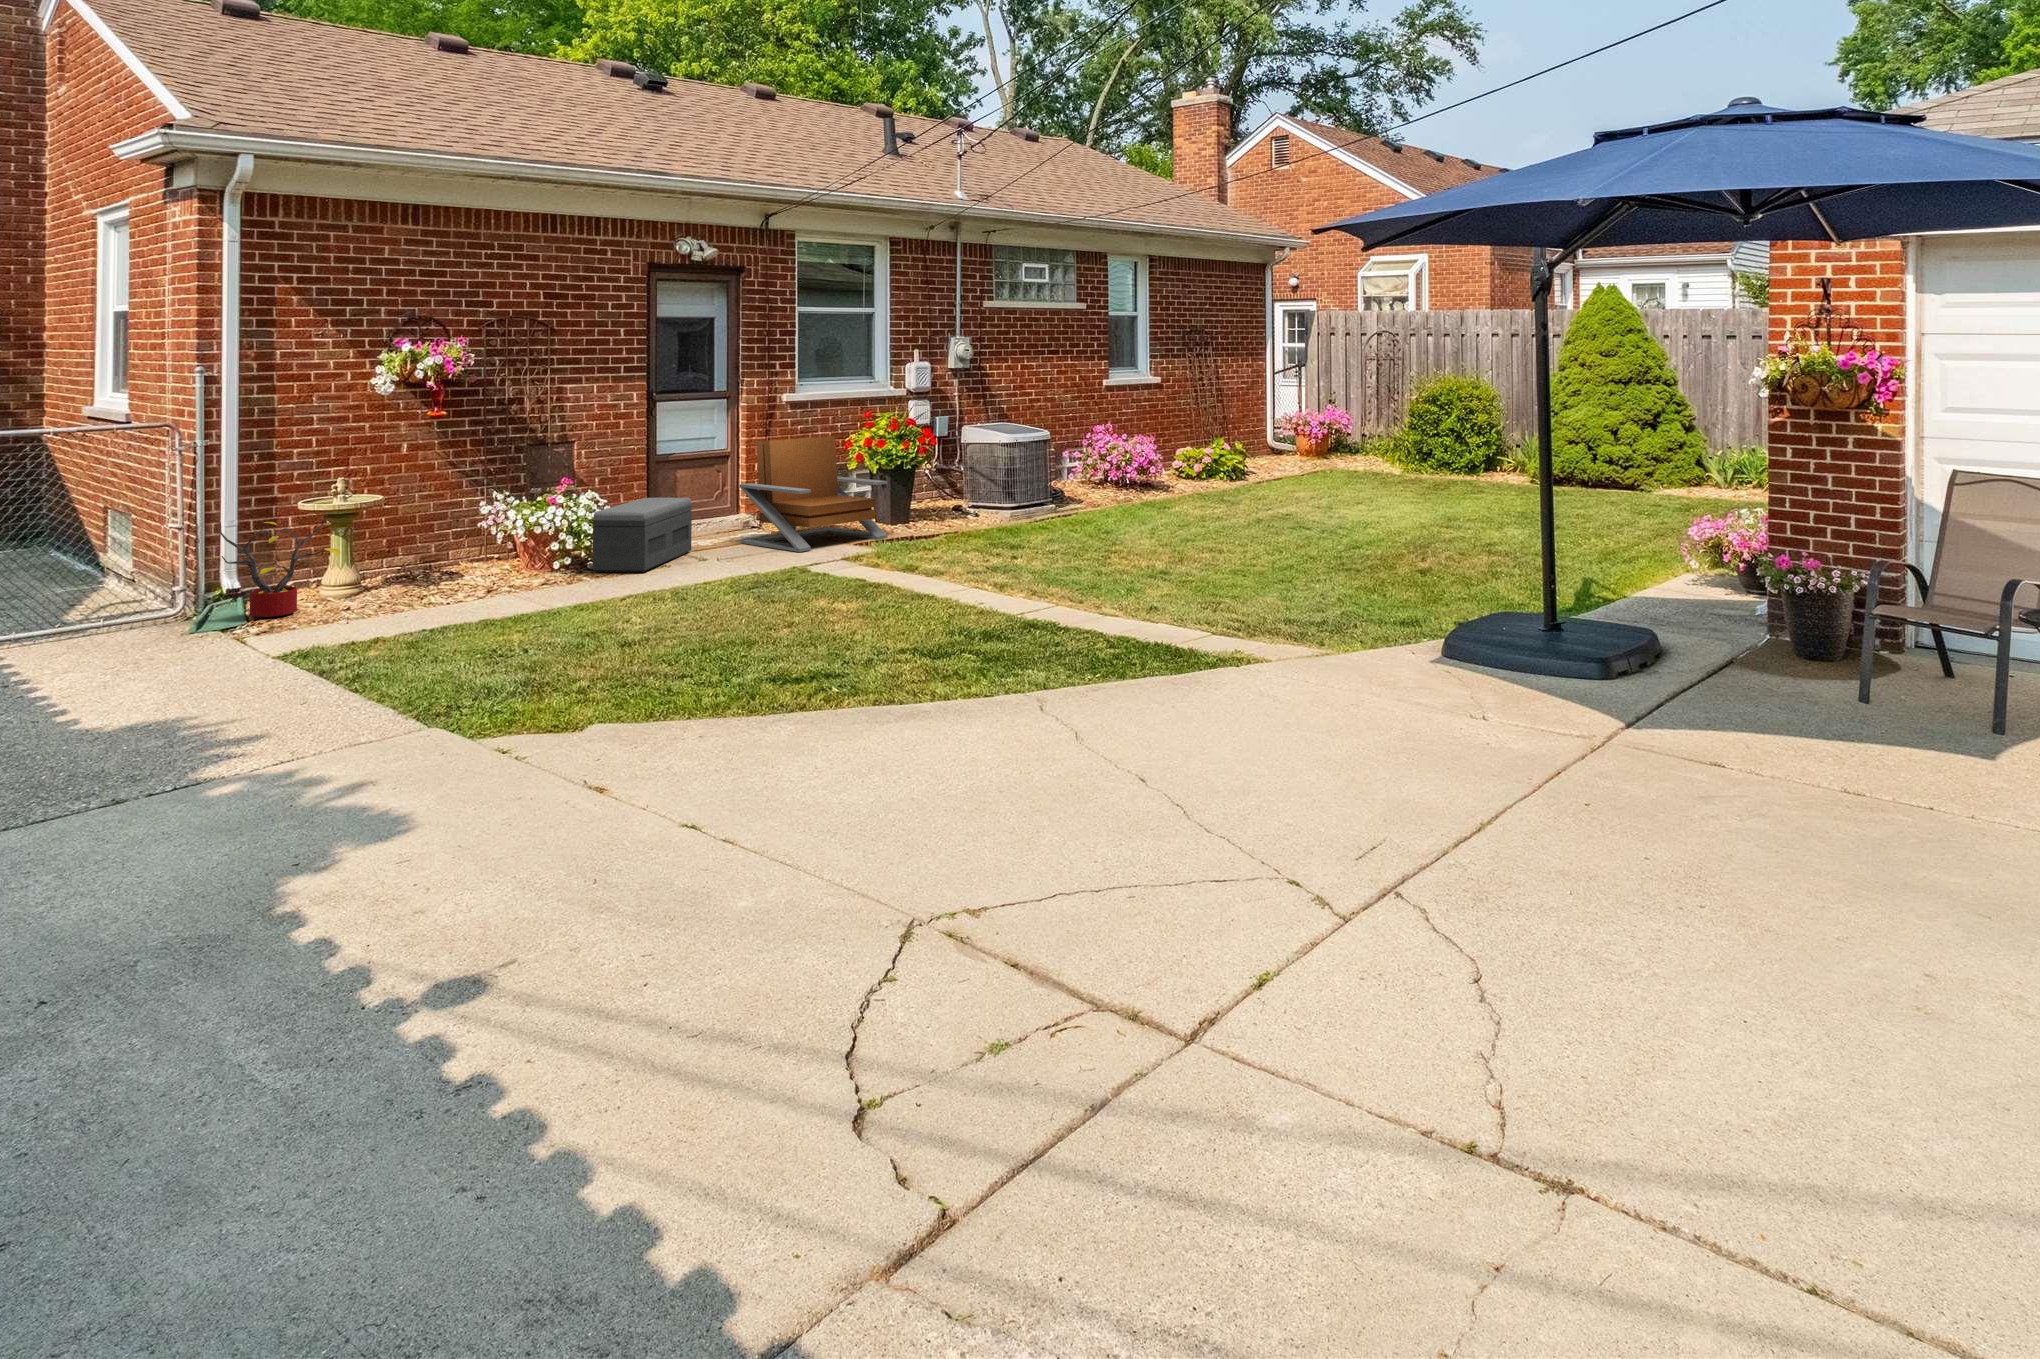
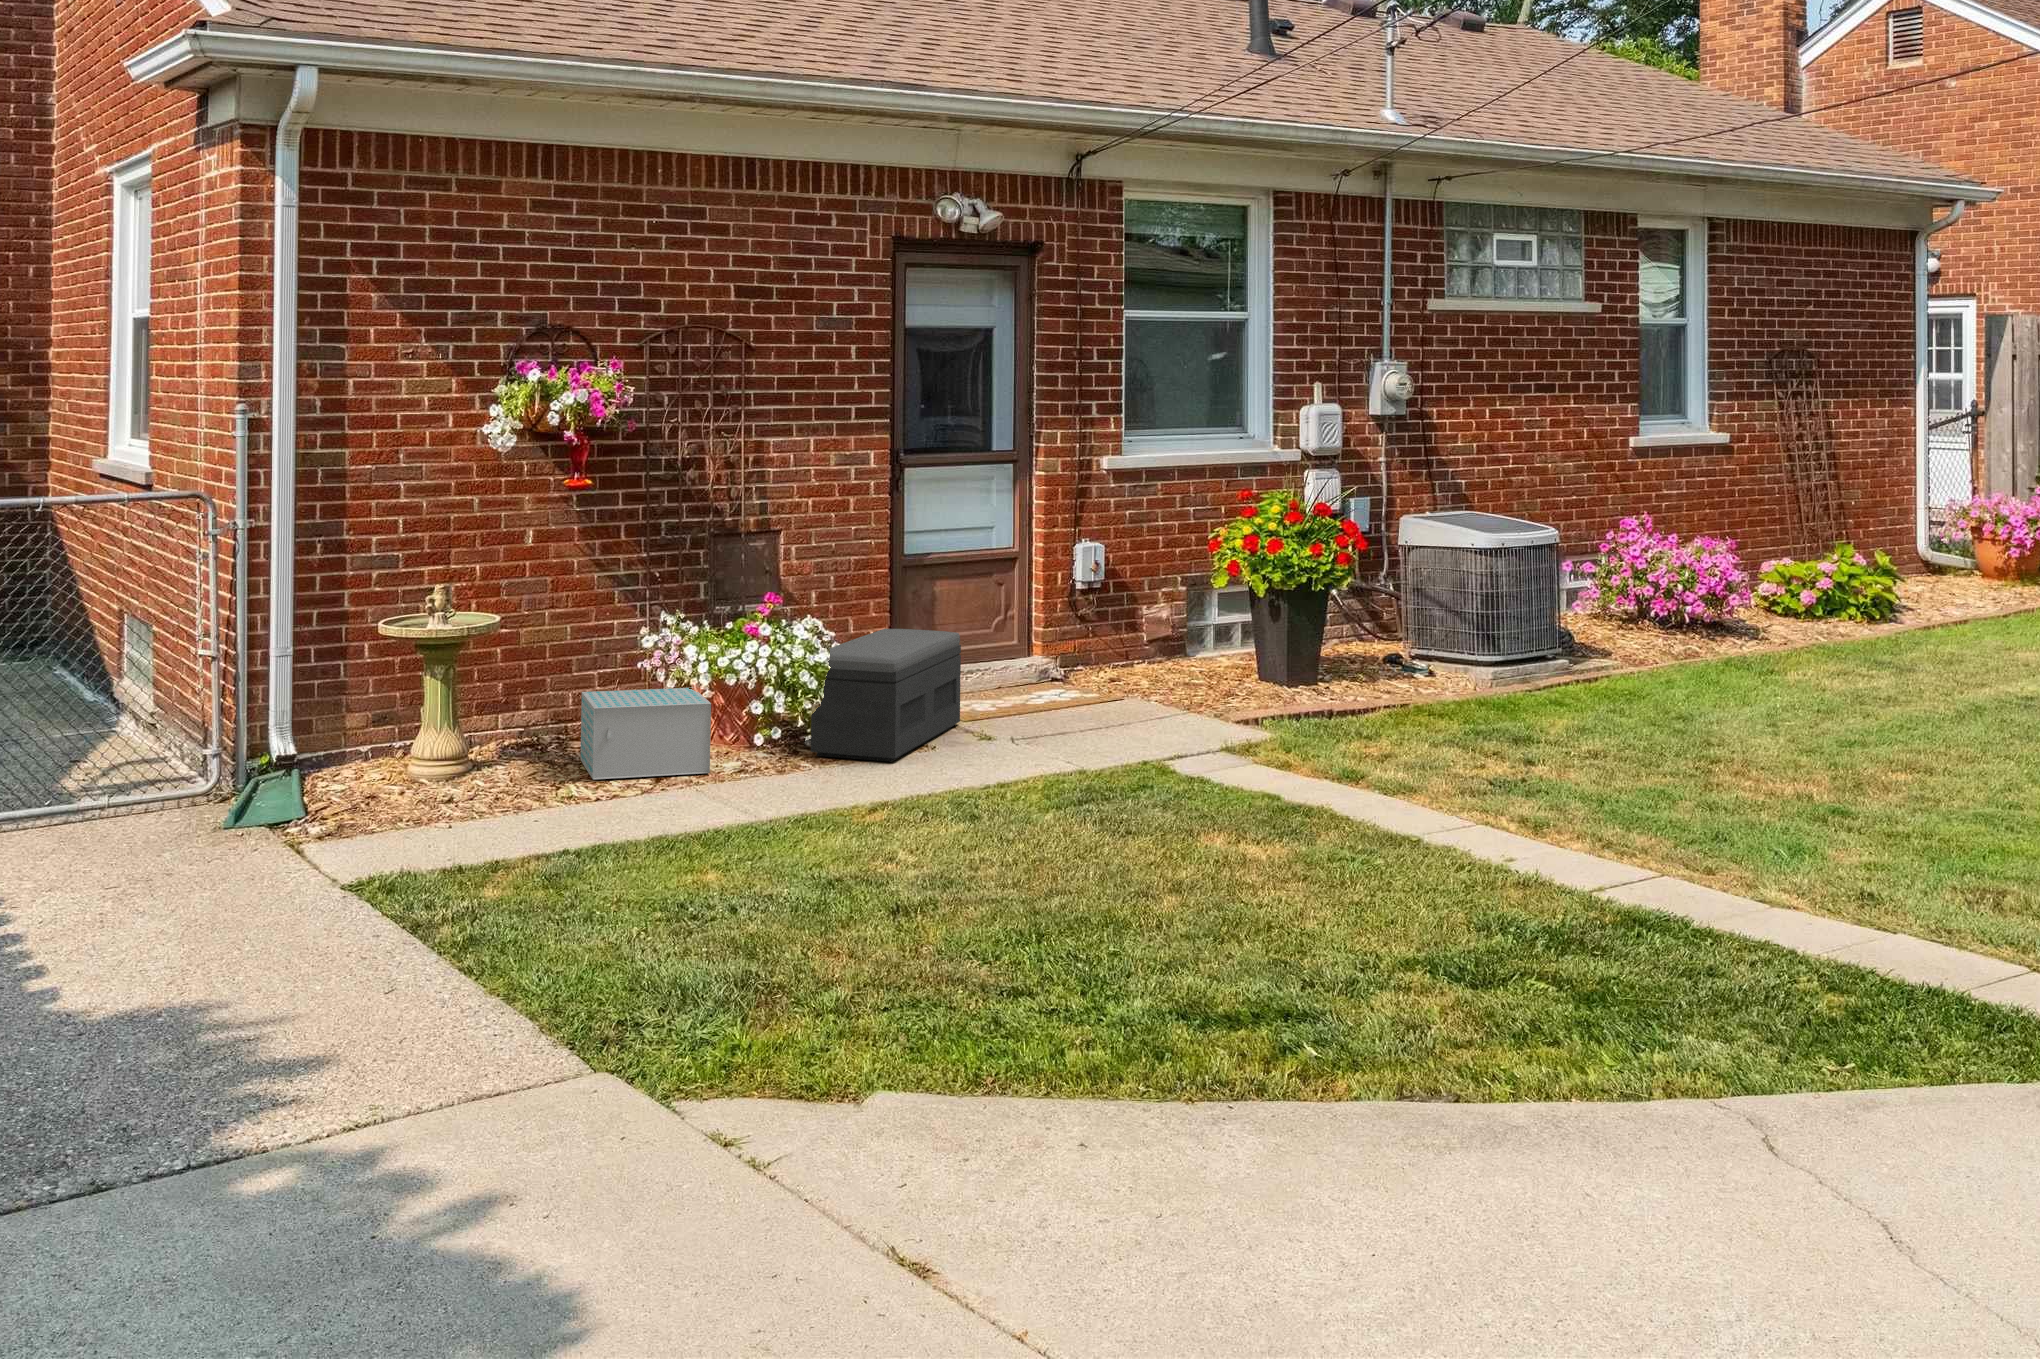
lounge chair: present [740,436,887,552] -> none [1035,532,1286,737]
decorative plant: present [216,514,340,617] -> none [250,643,437,809]
storage box: none [441,536,526,592] -> present [581,688,711,779]

